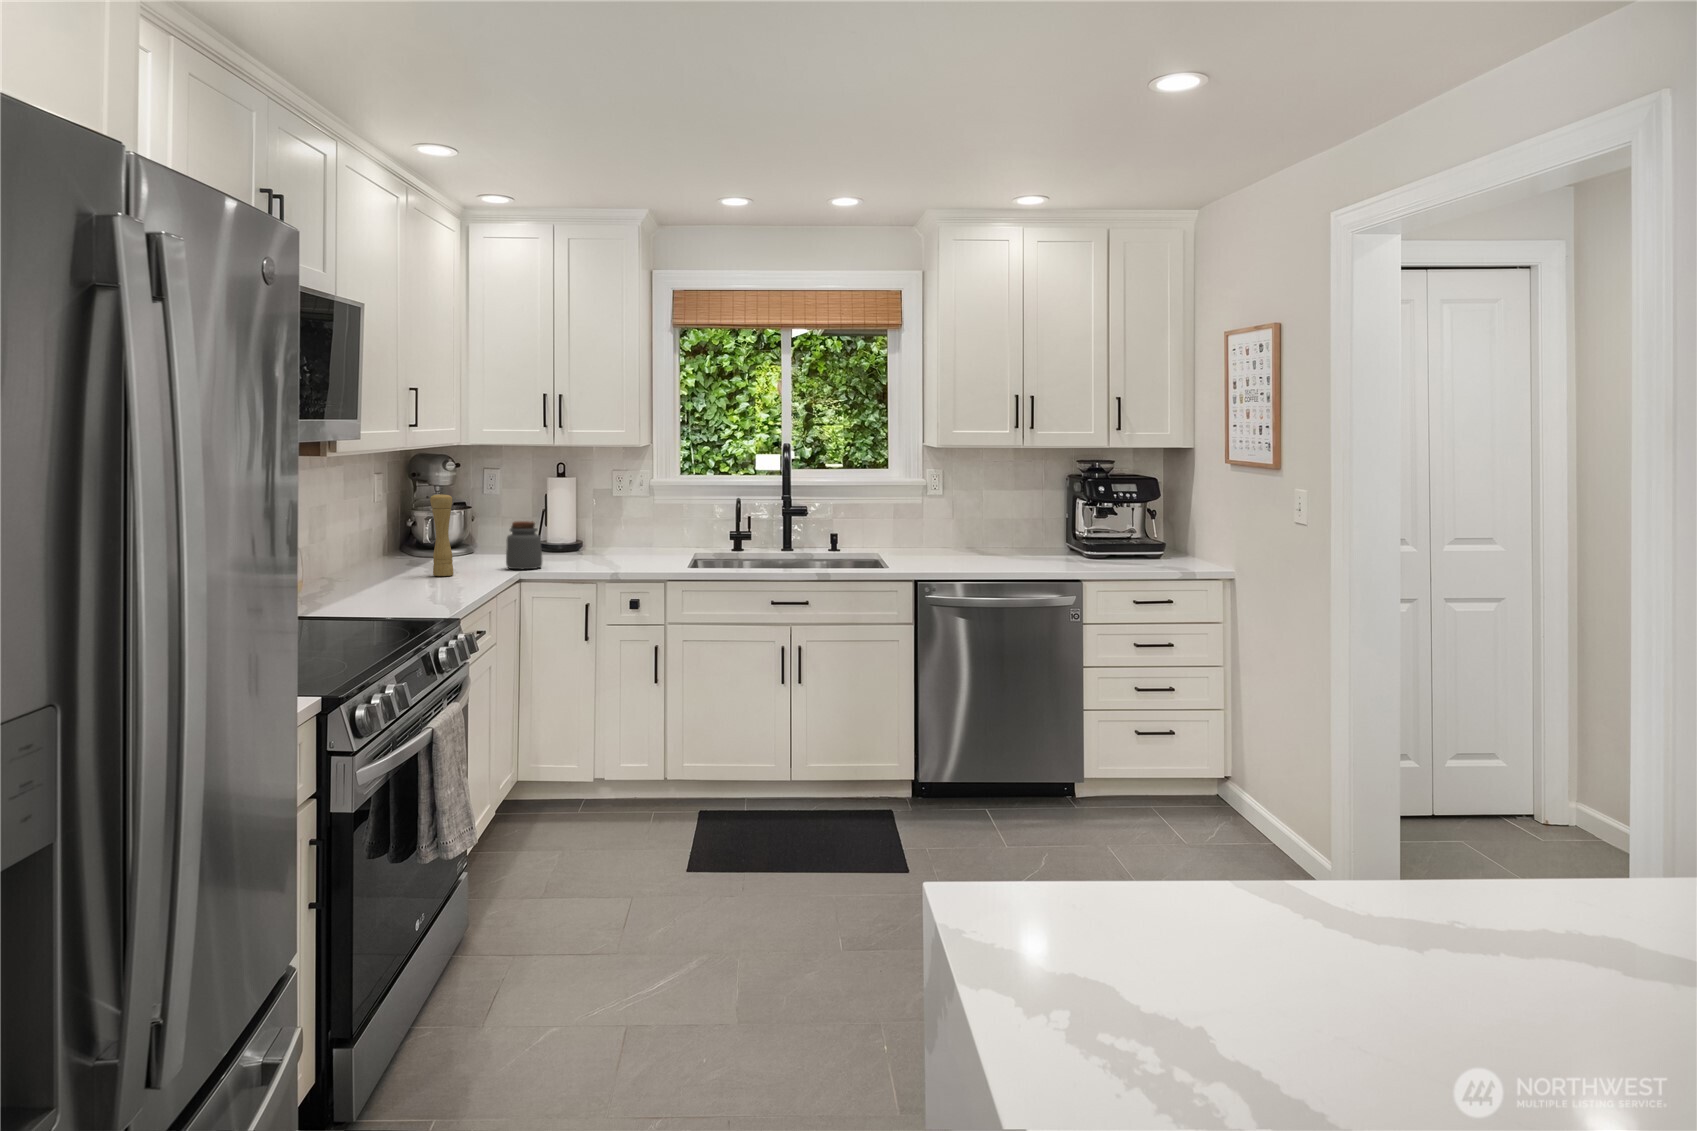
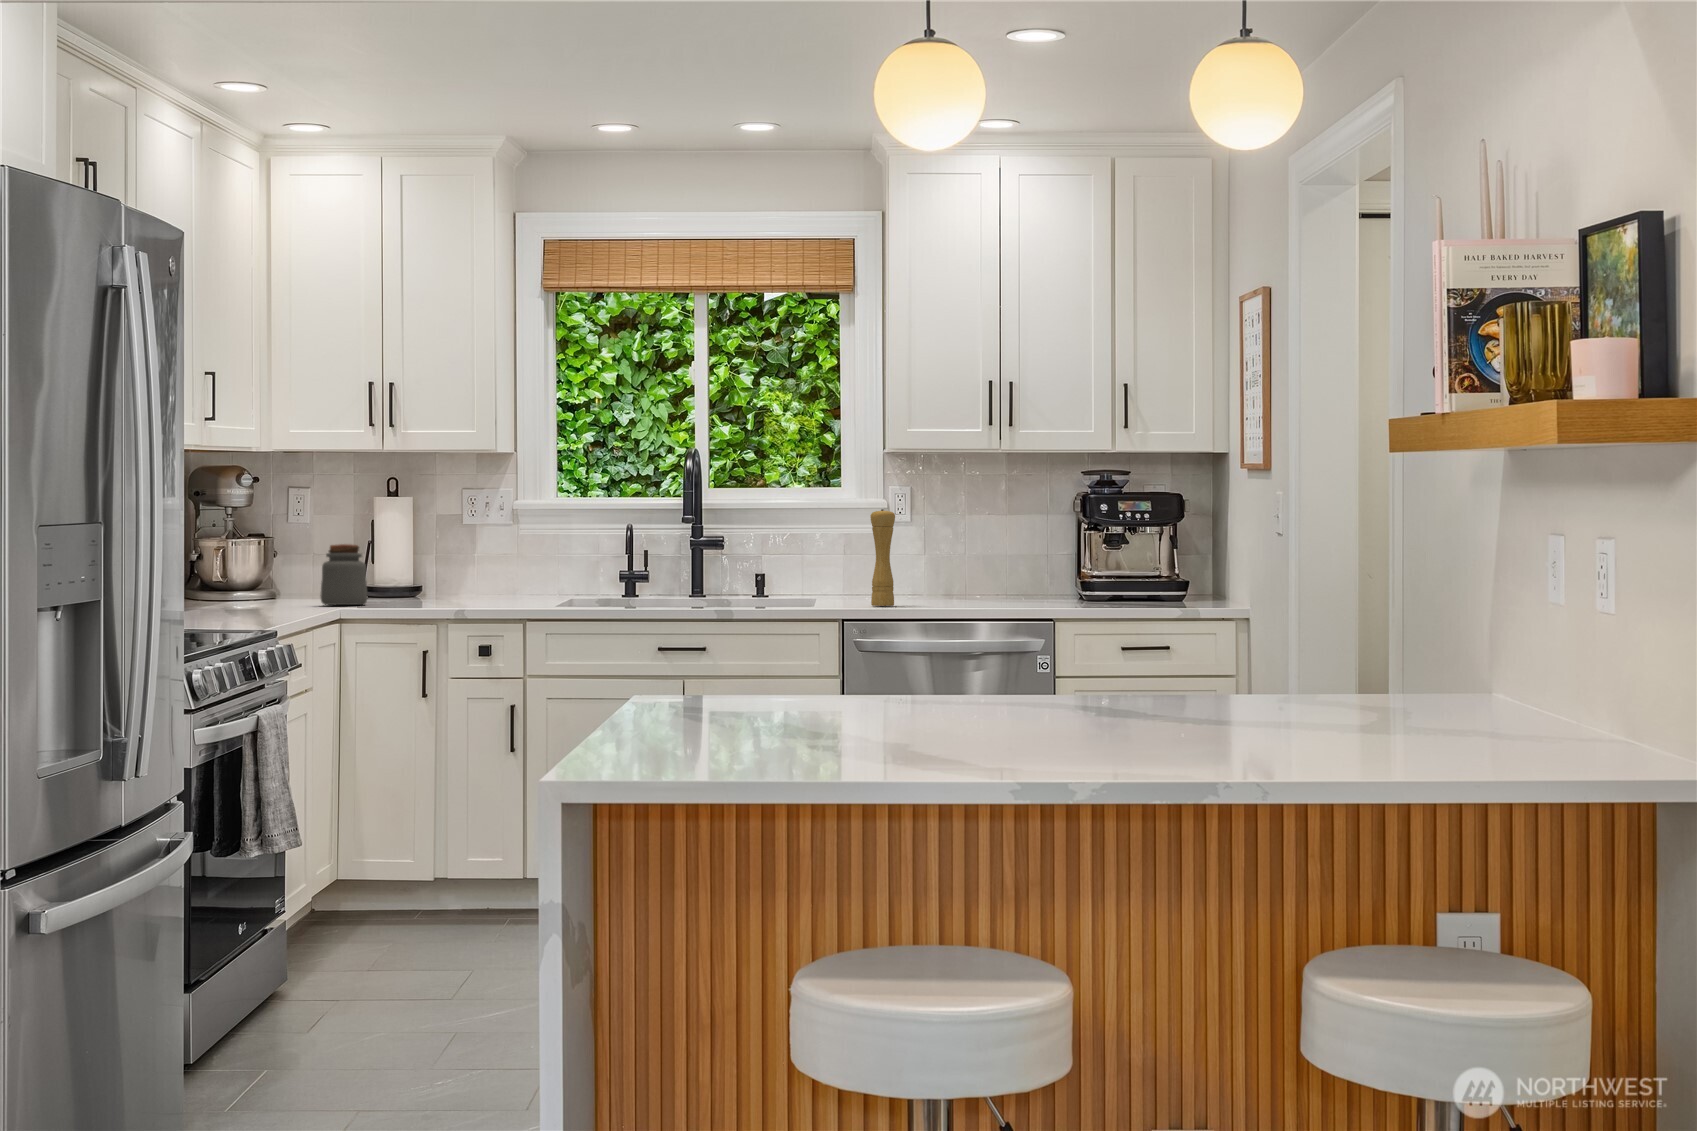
pepper mill: present [430,493,453,576] -> present [870,509,895,606]

